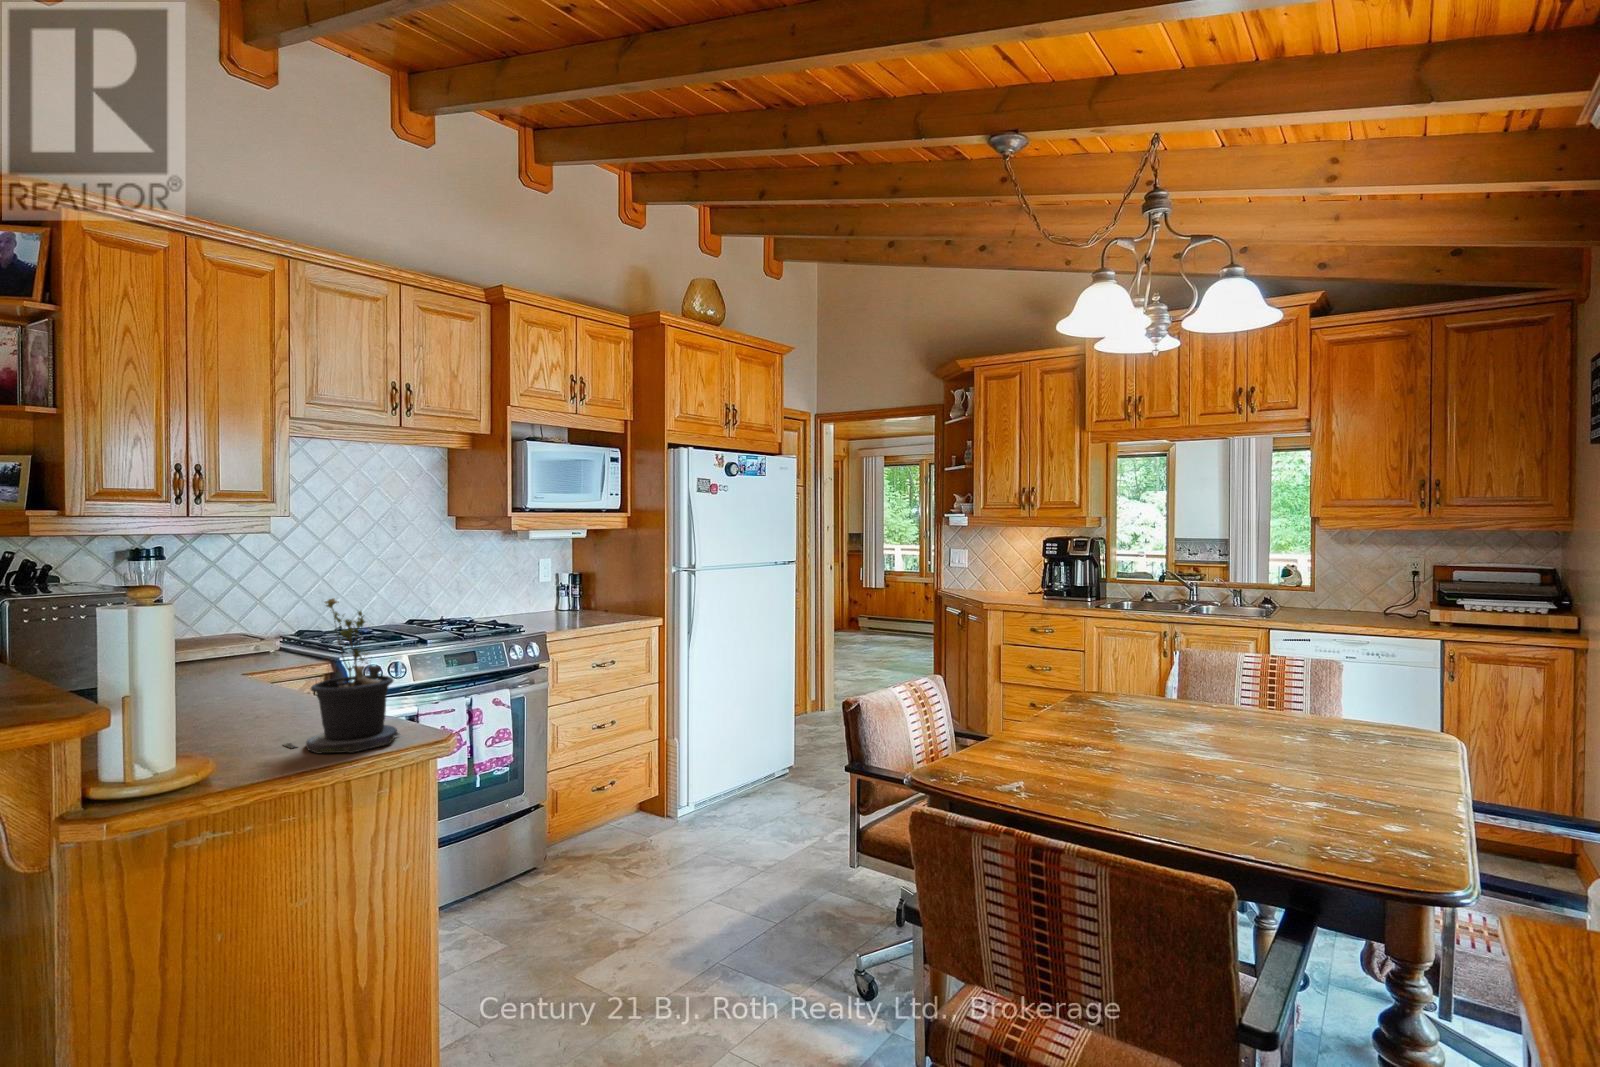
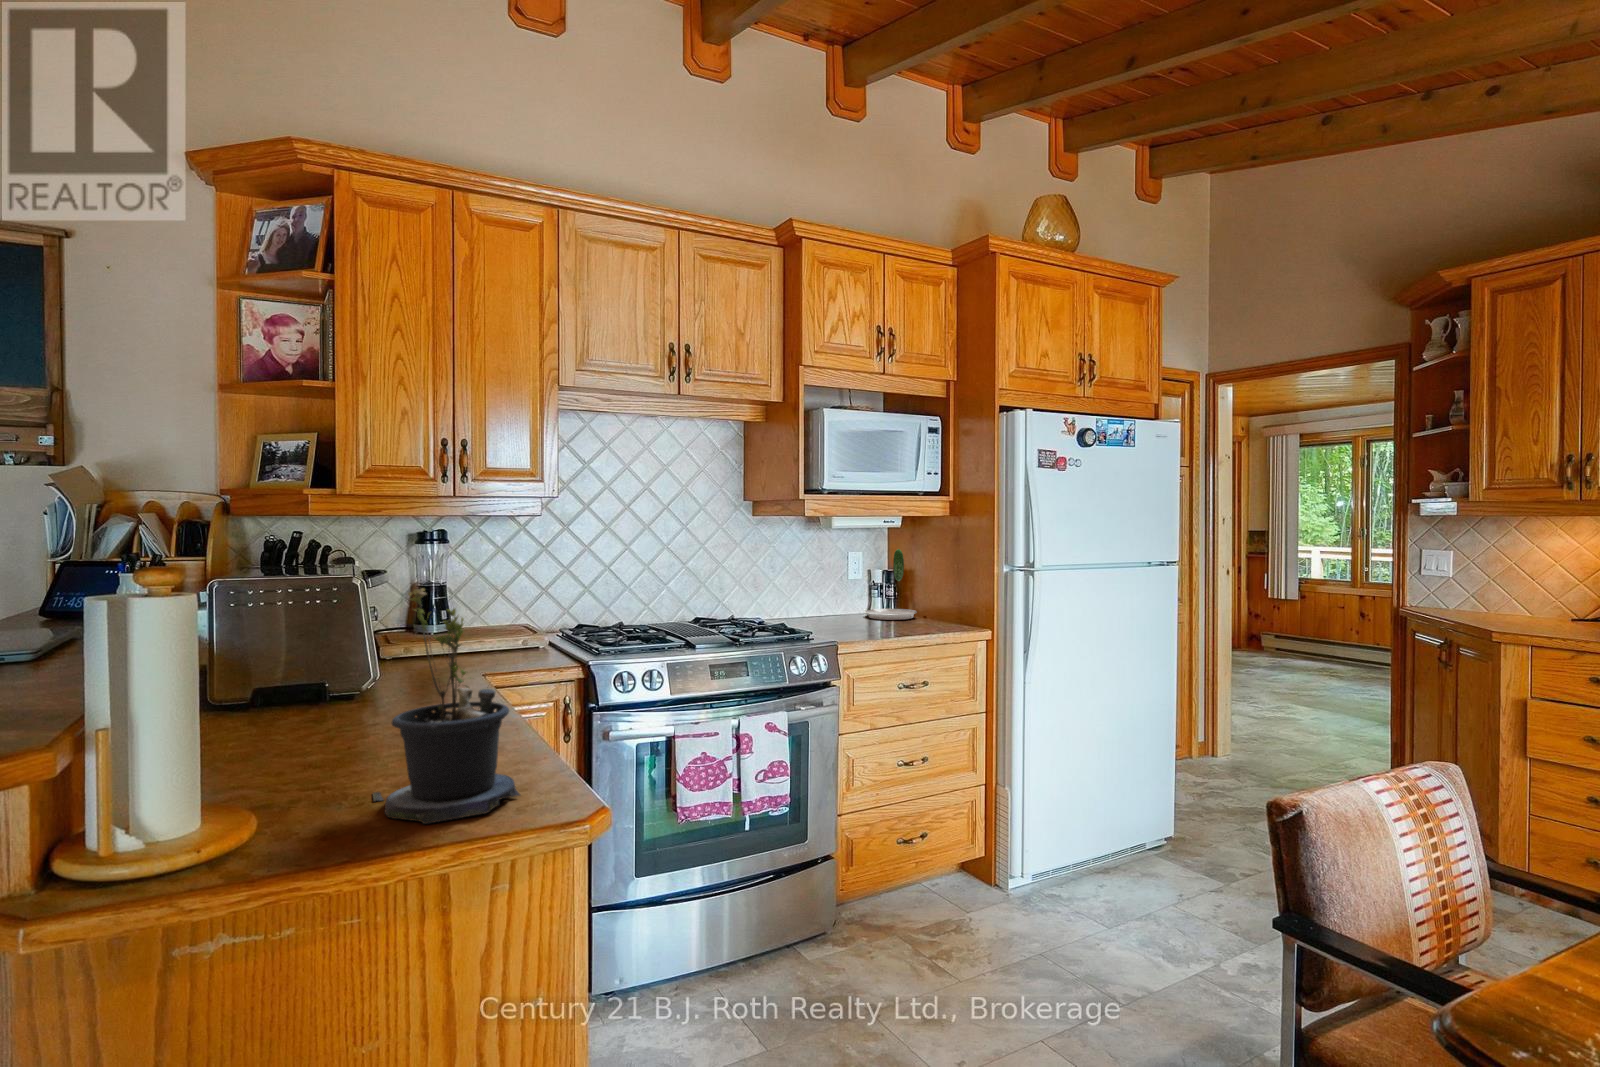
plate: none [556,556,601,615] -> present [865,549,917,620]

